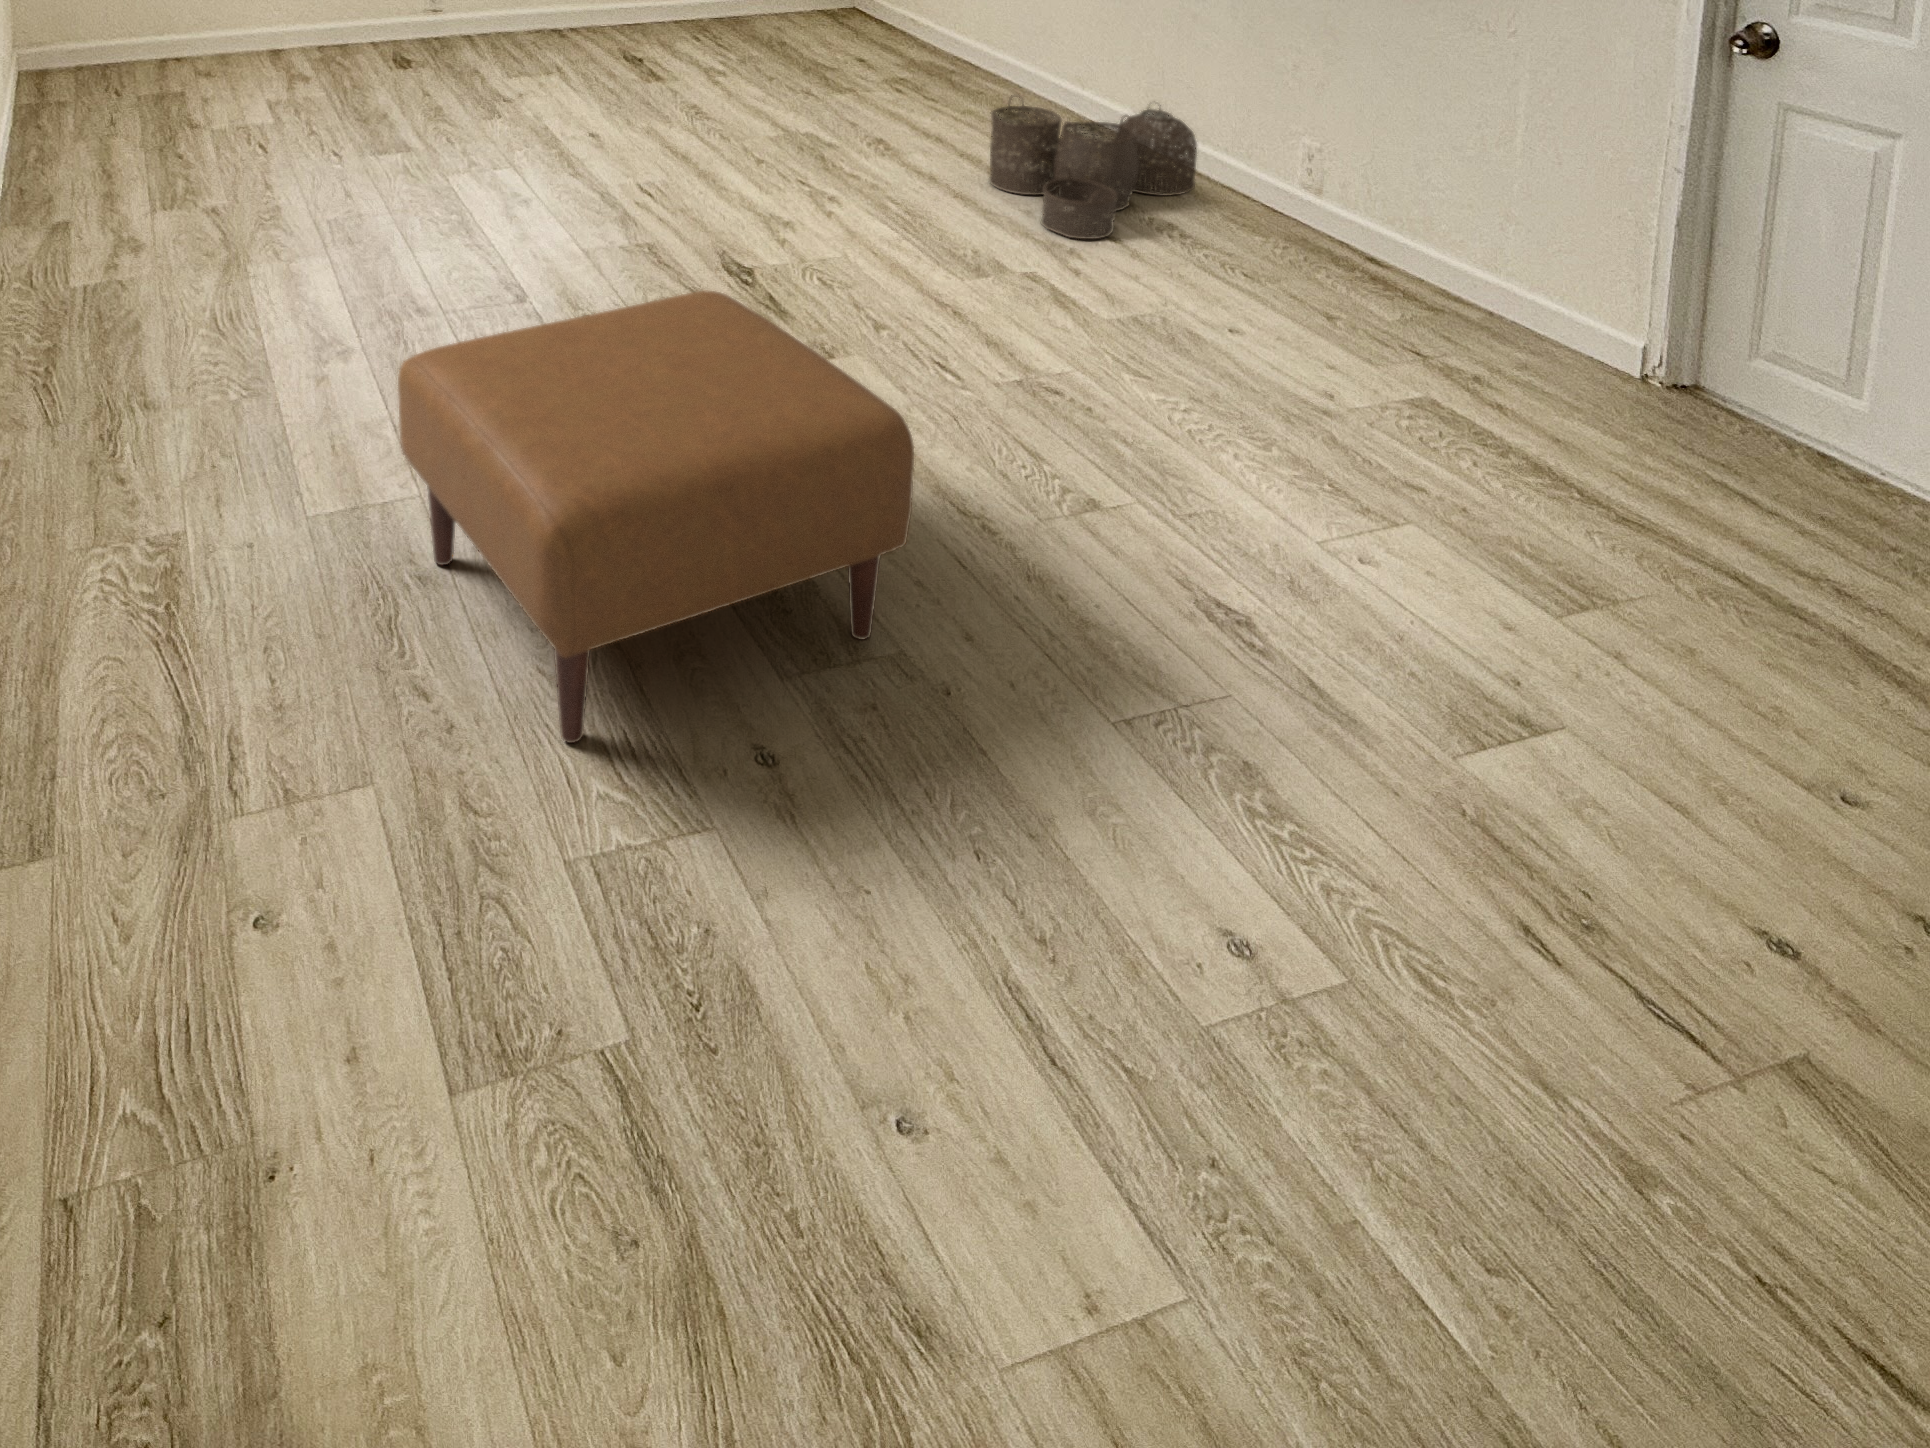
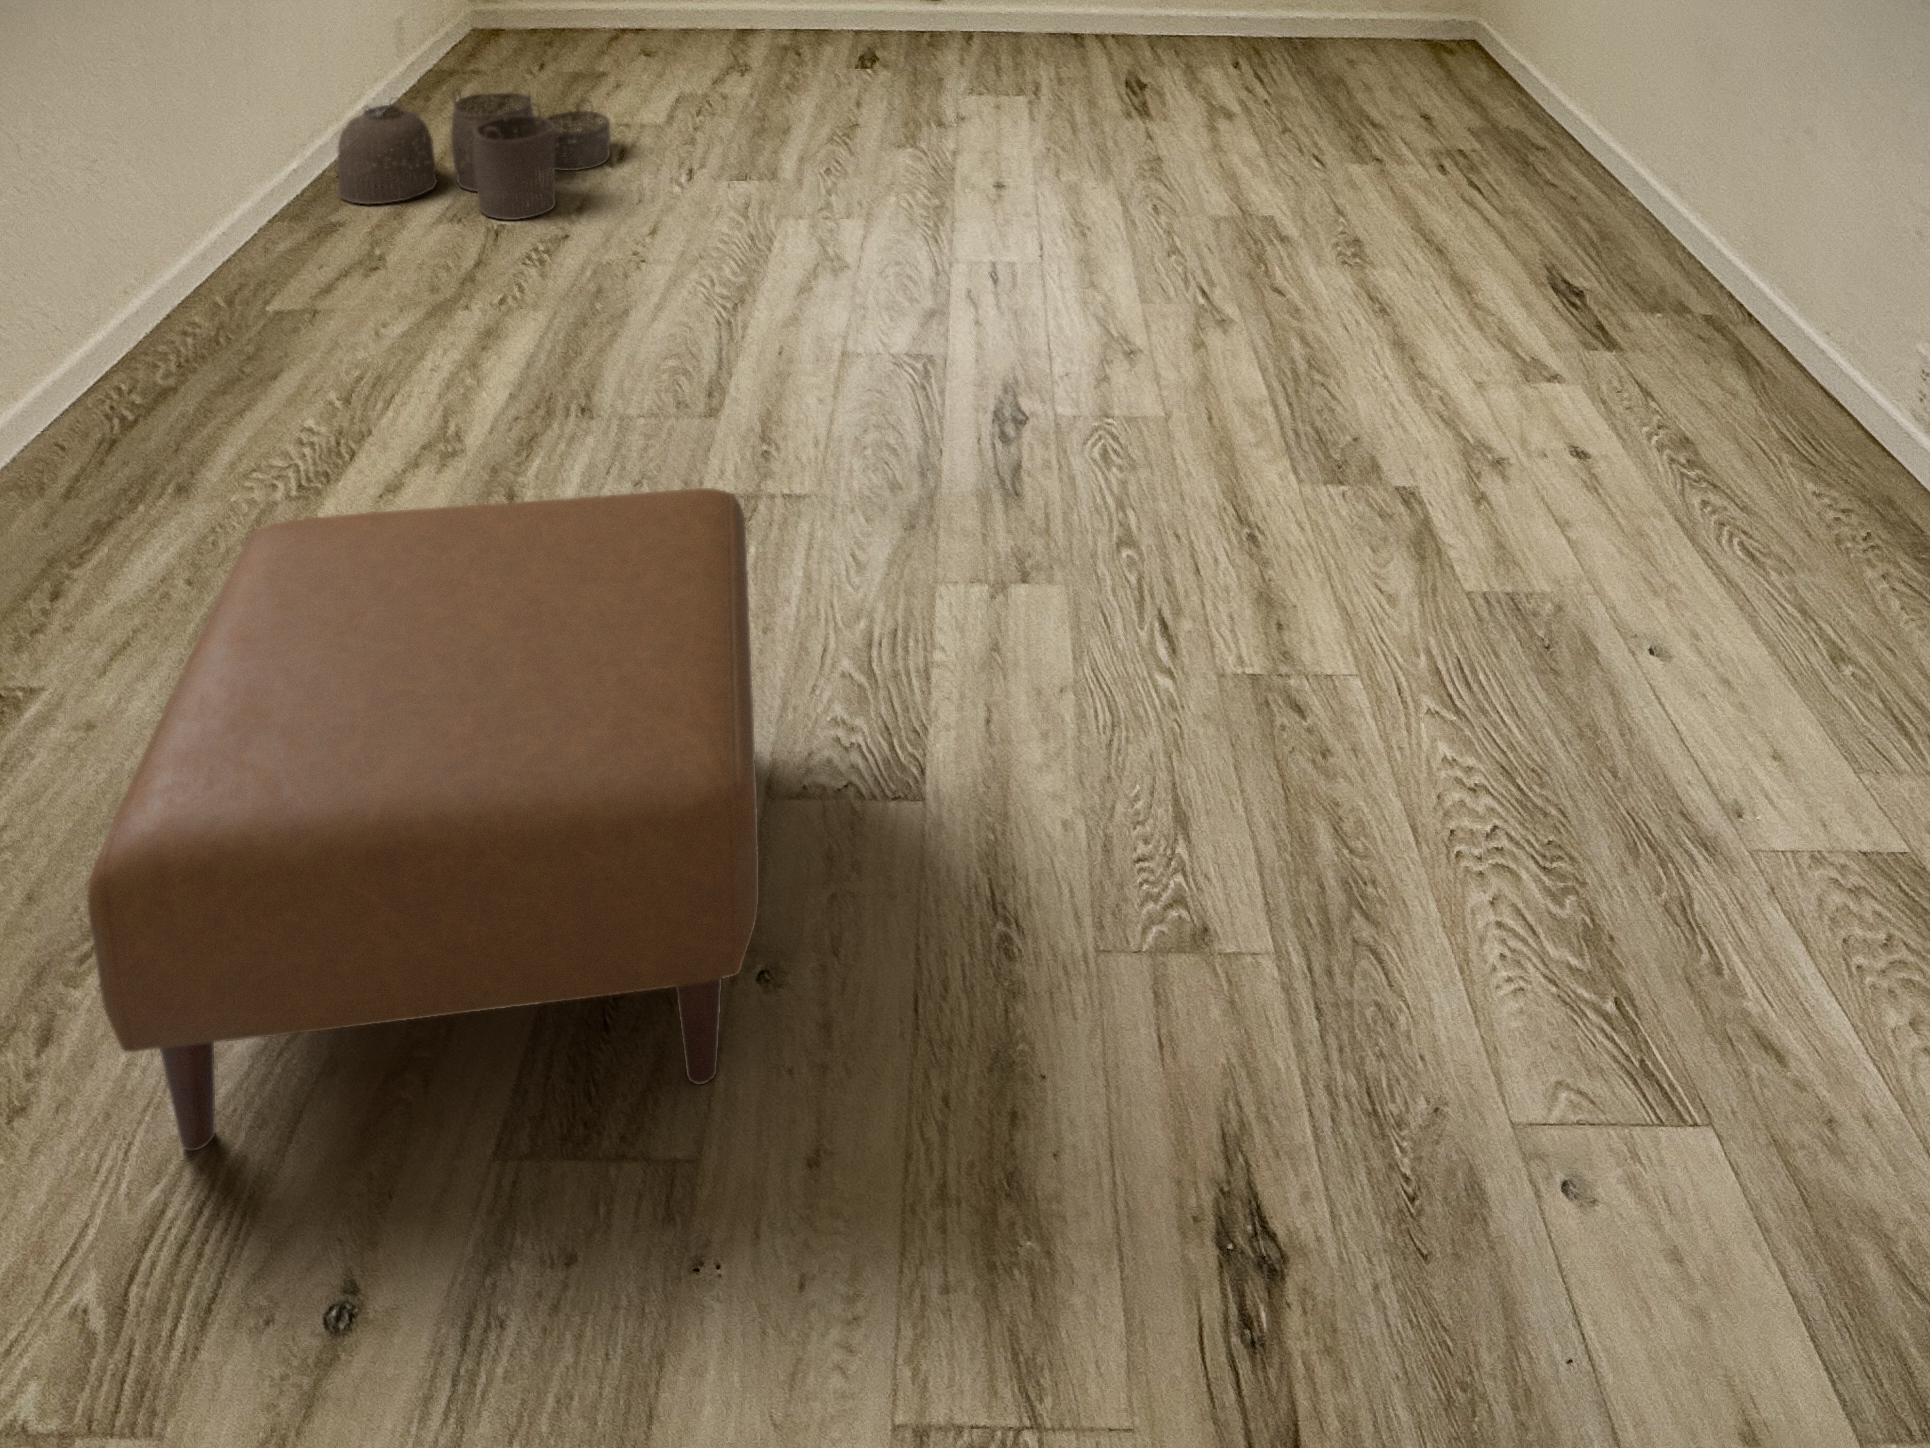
woven basket: present [989,95,1197,239] -> present [337,90,611,220]

